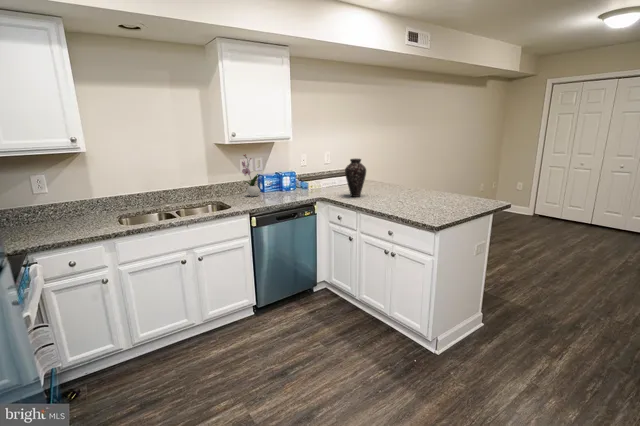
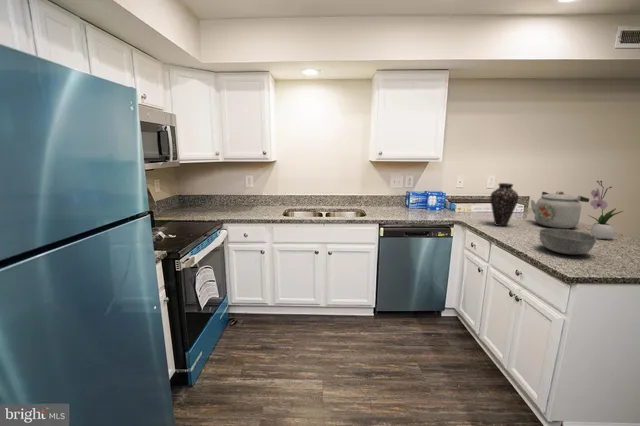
flower arrangement: present [242,154,260,197] -> present [590,181,623,239]
kettle: none [368,162,407,192] -> present [531,191,589,228]
bowl: none [398,191,435,210] -> present [540,229,596,255]

